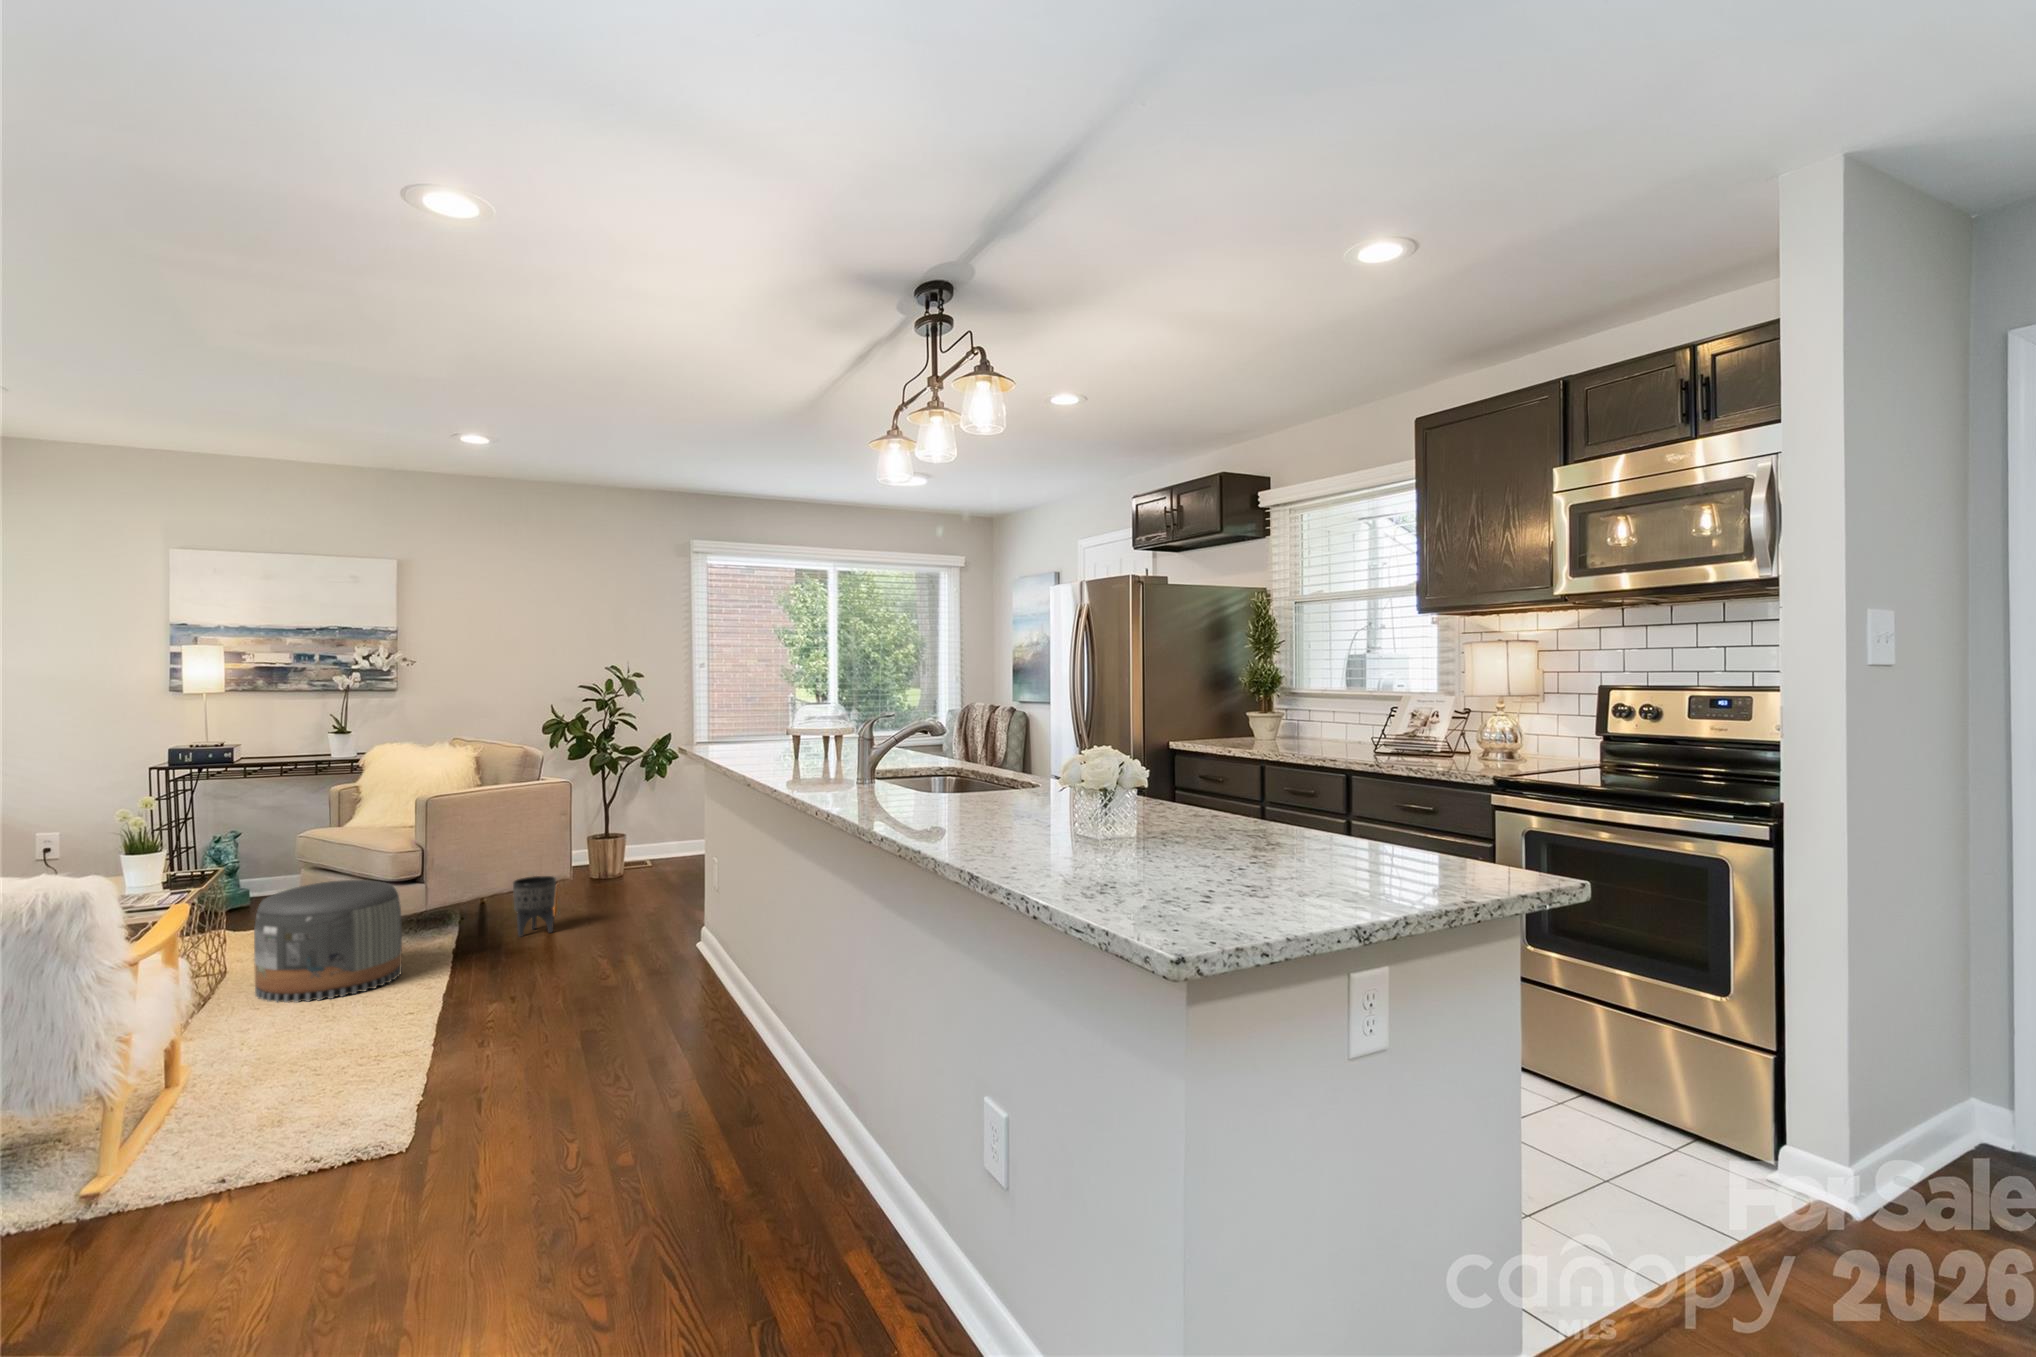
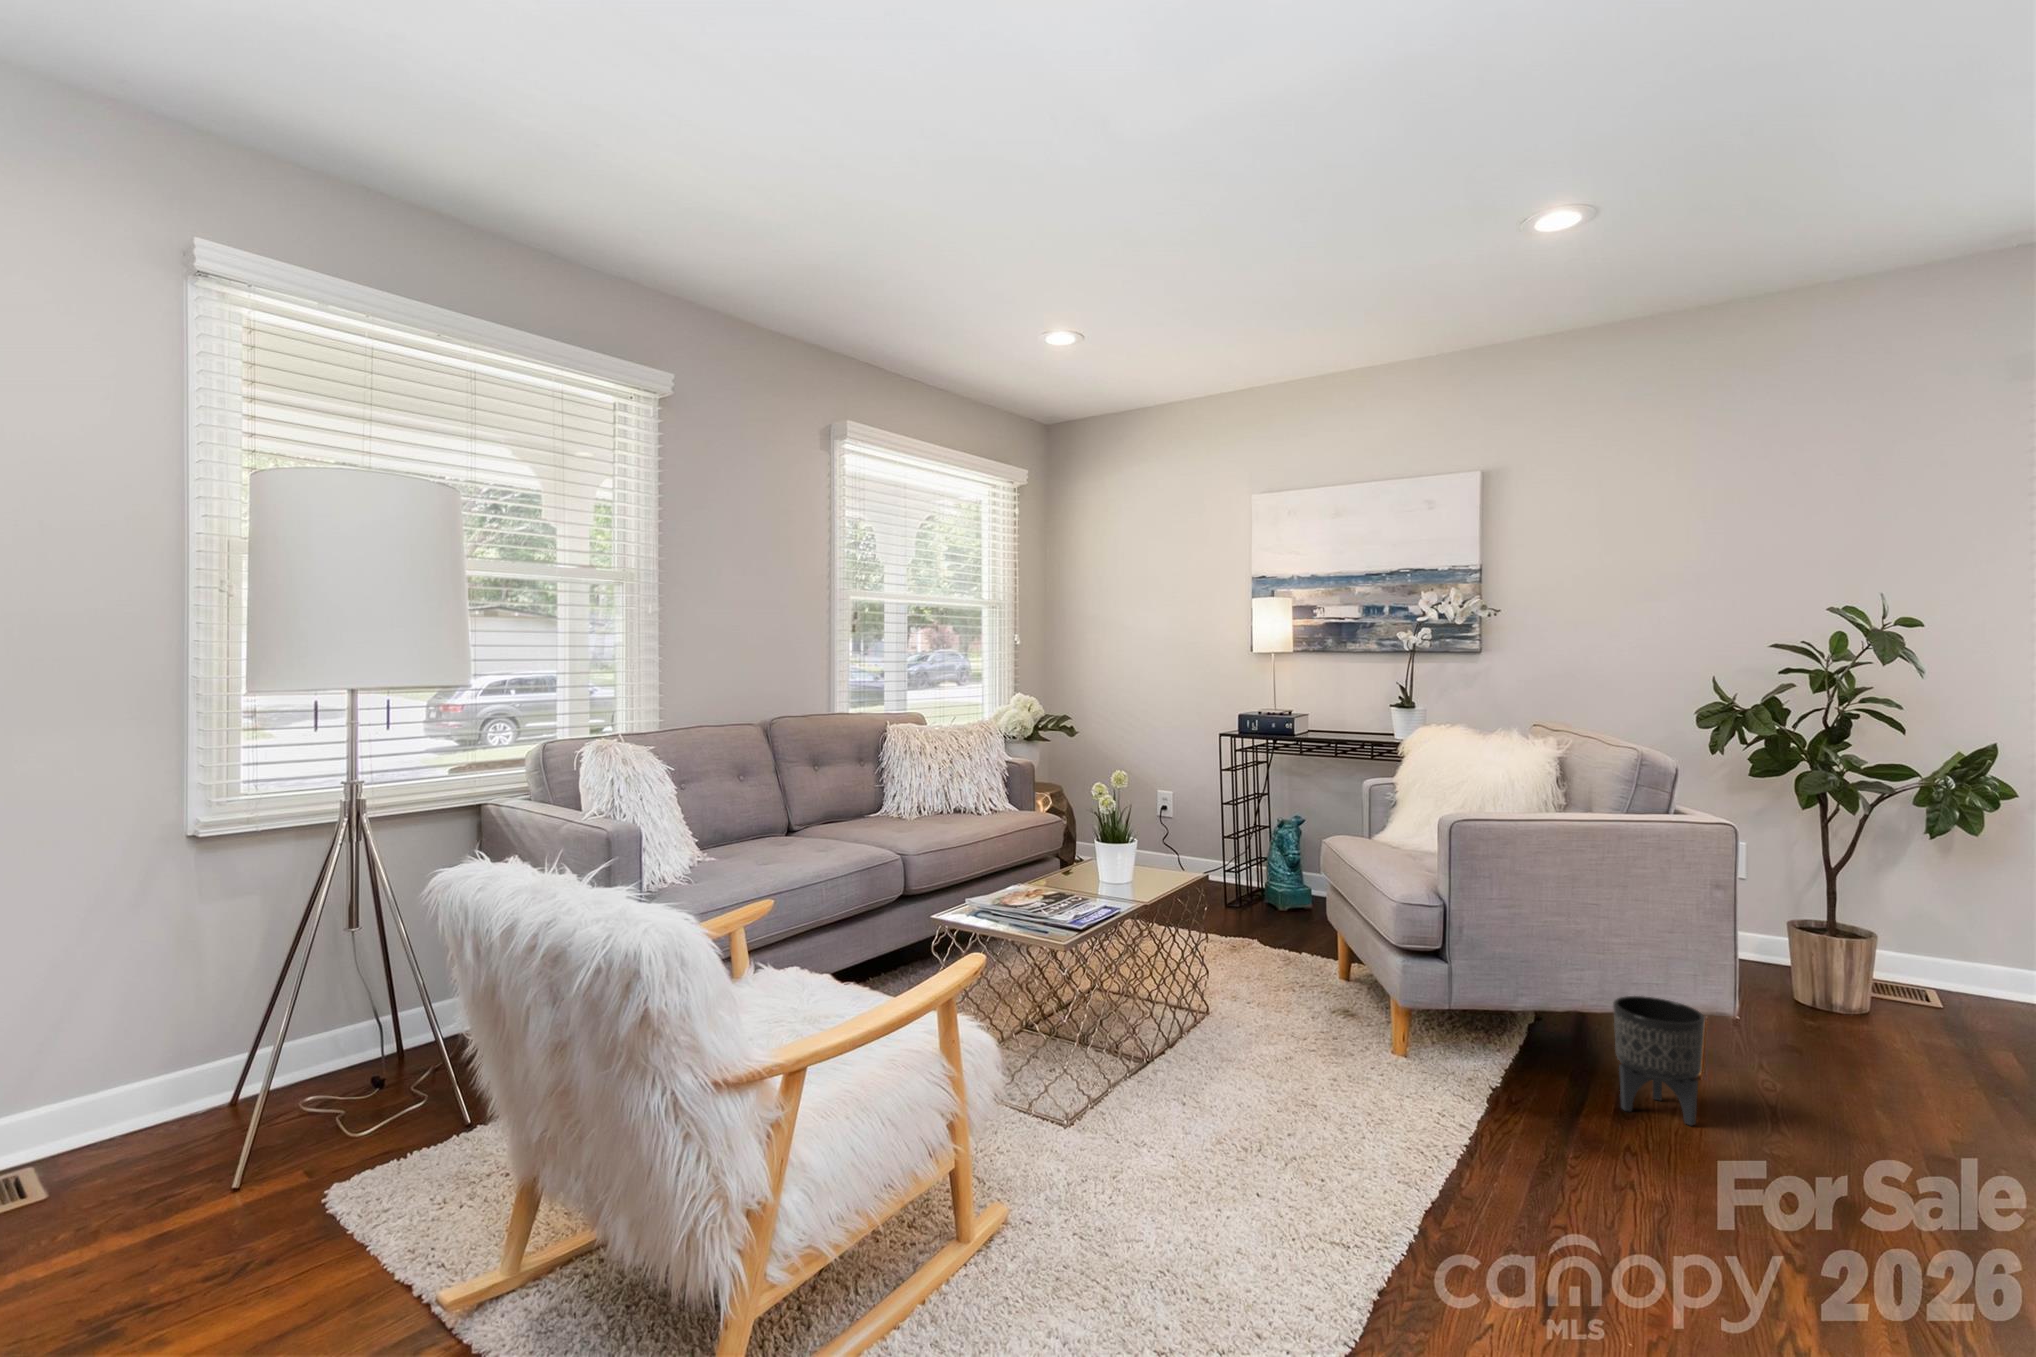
pouf: present [254,880,402,1003] -> none [1196,932,1396,1148]

